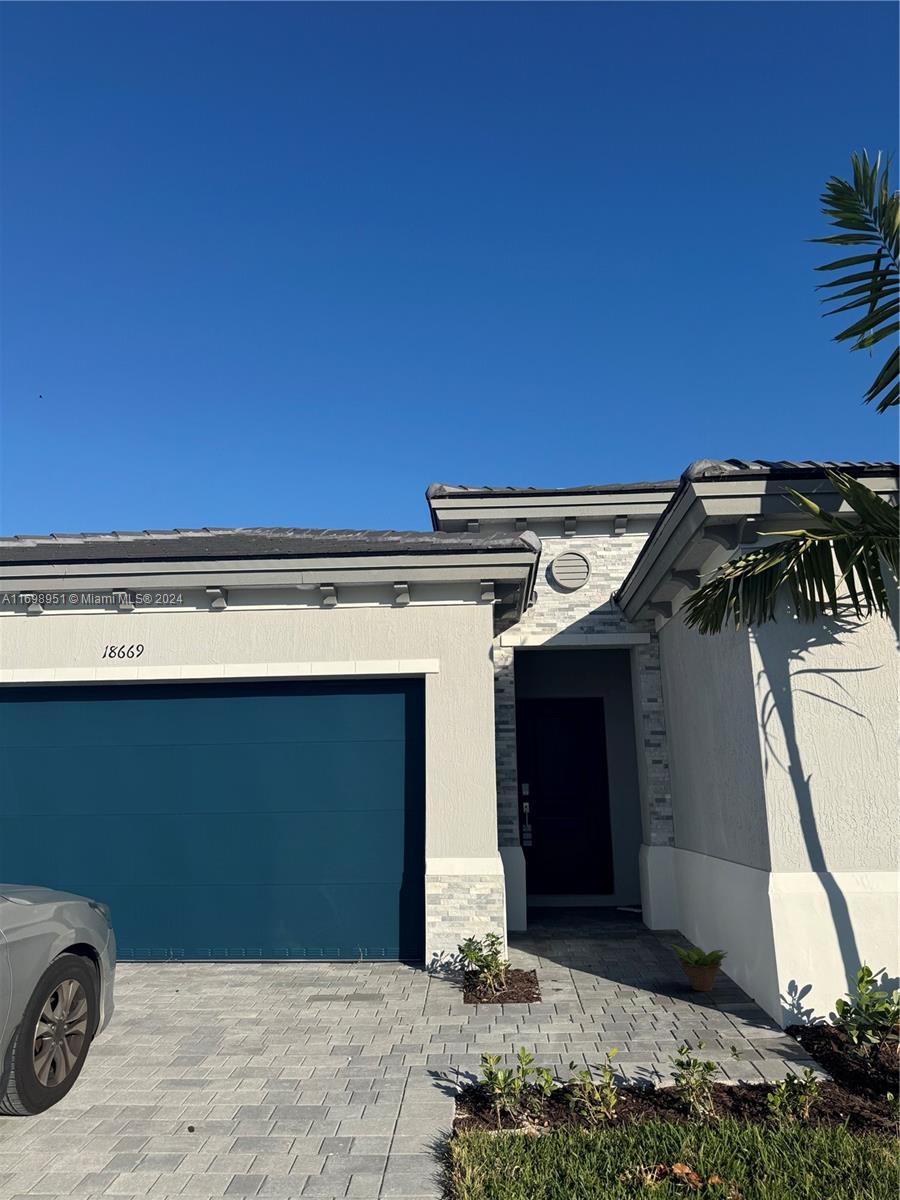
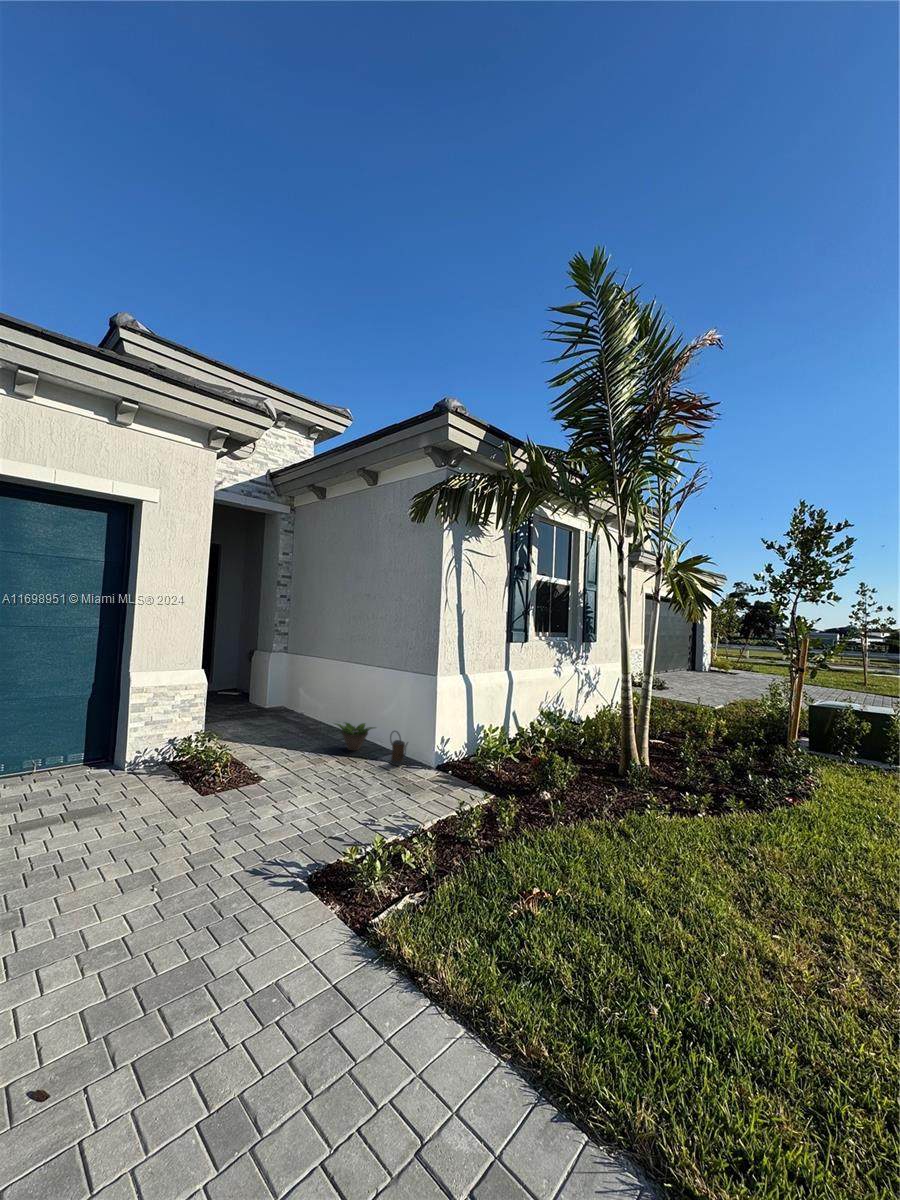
watering can: none [726,960,749,1020] -> present [390,731,408,766]

